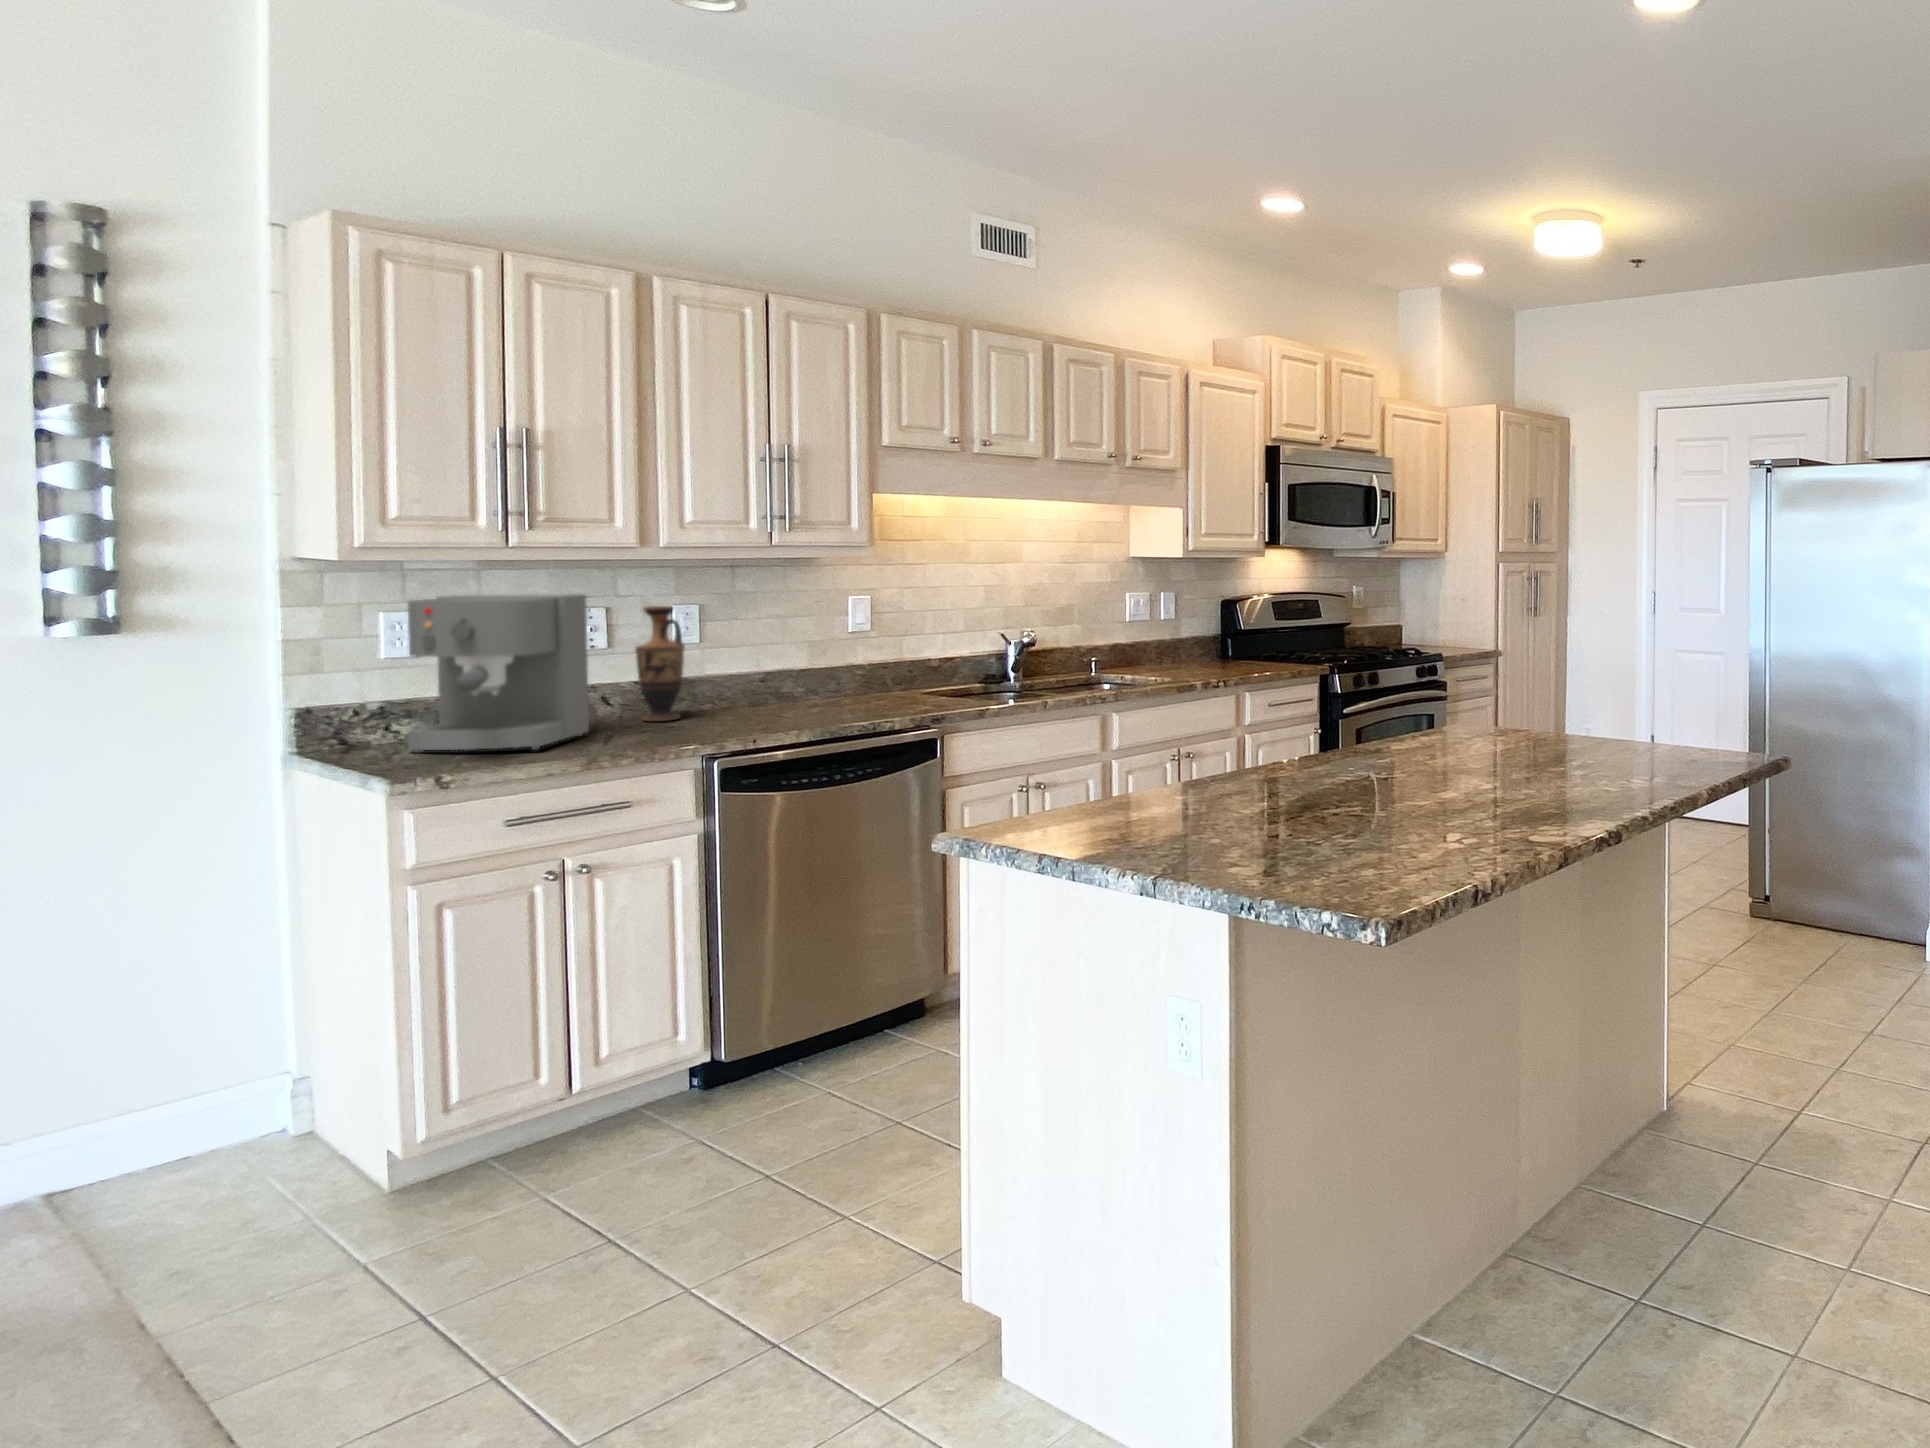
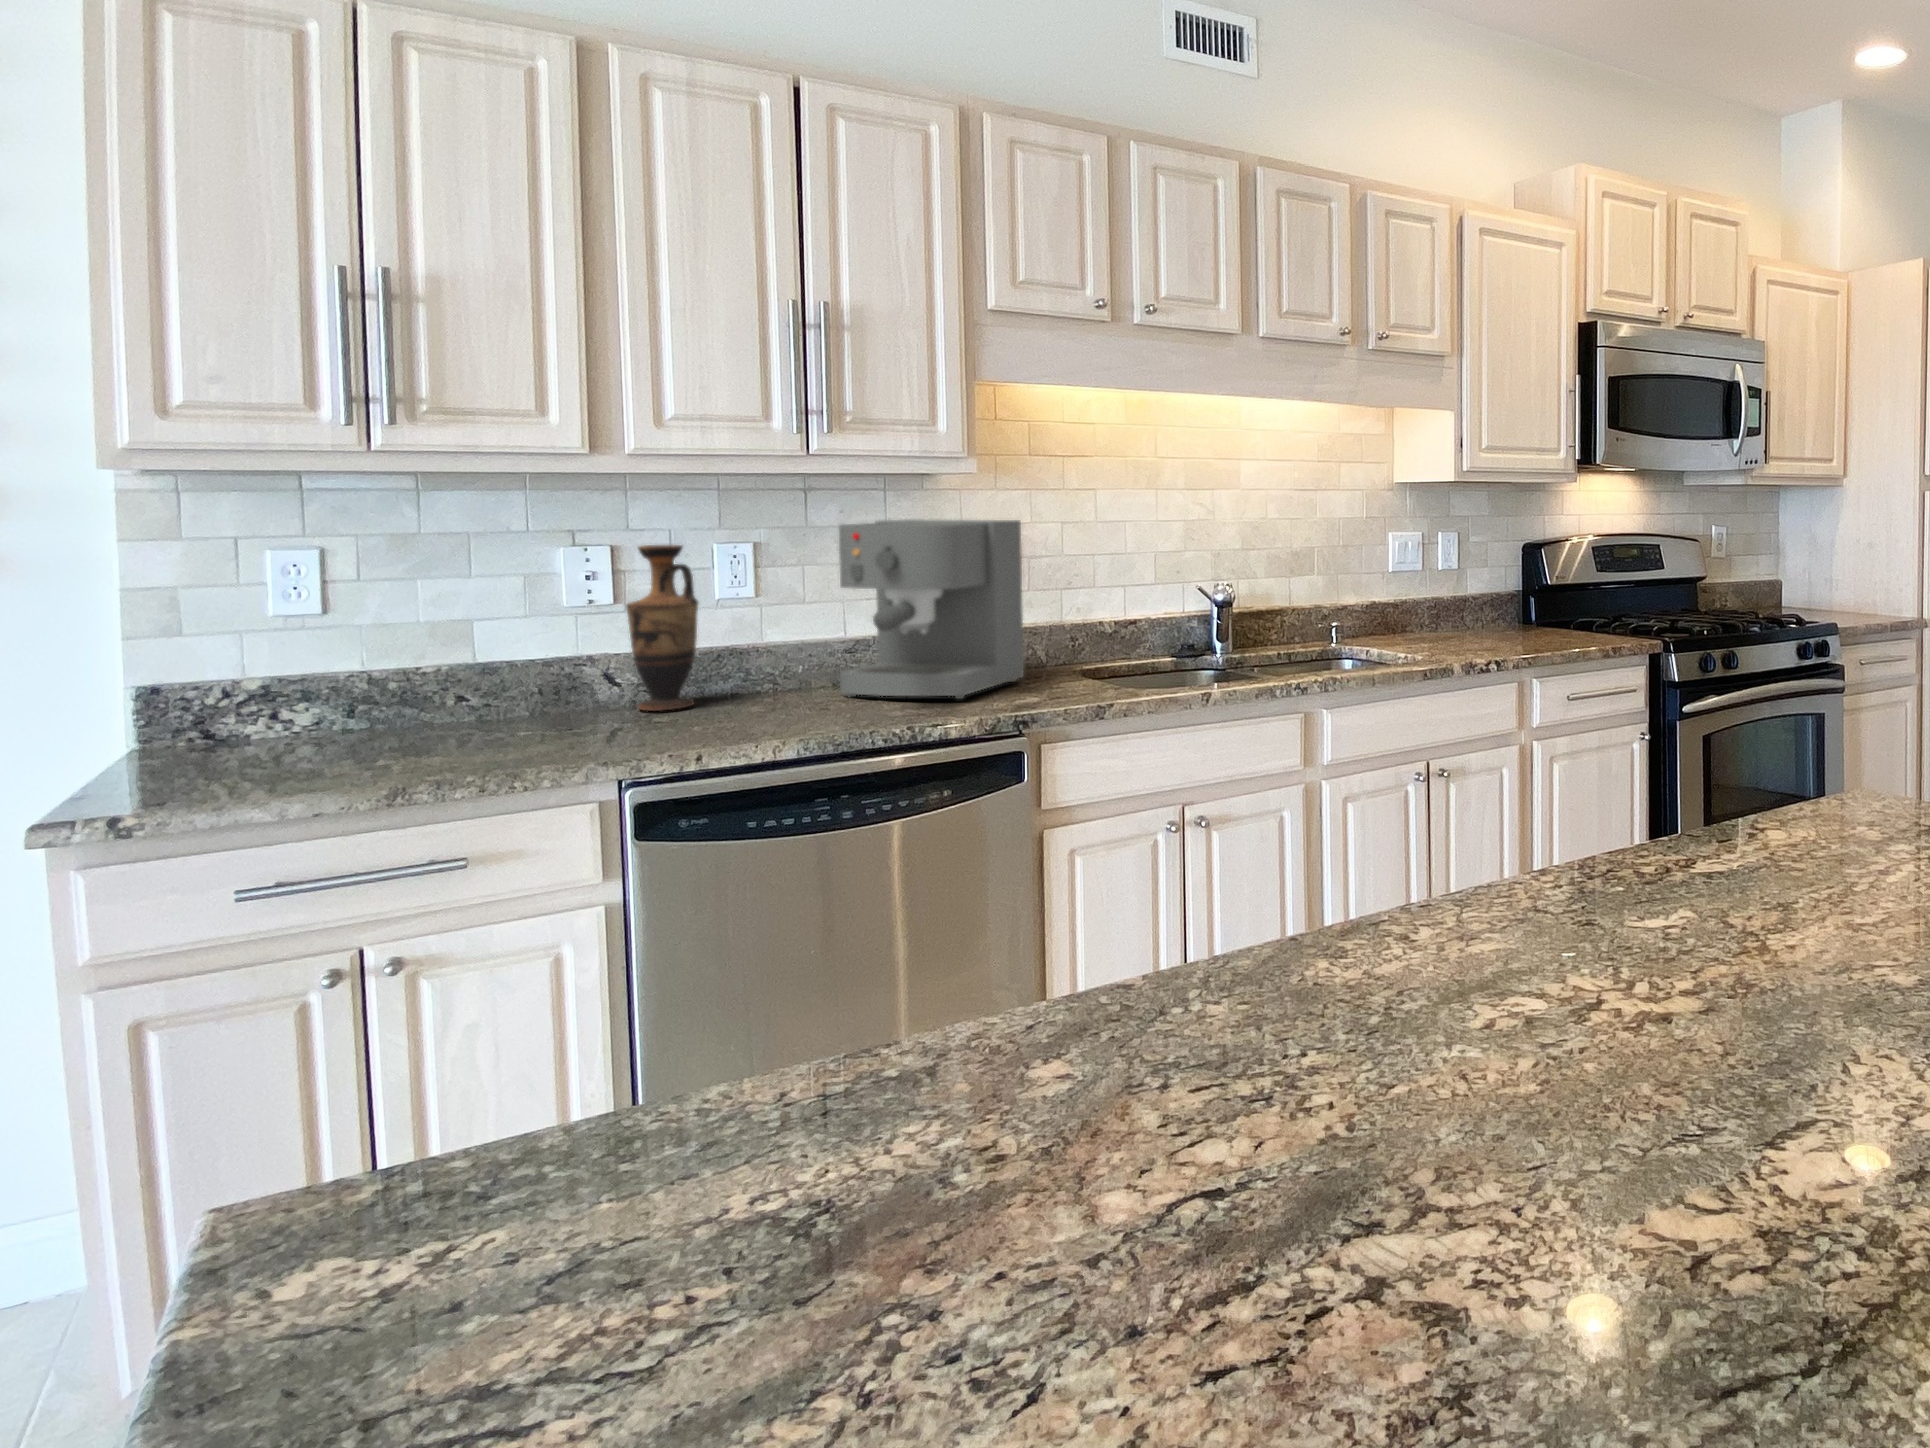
coffee maker: present [407,594,589,753] -> present [839,519,1024,699]

